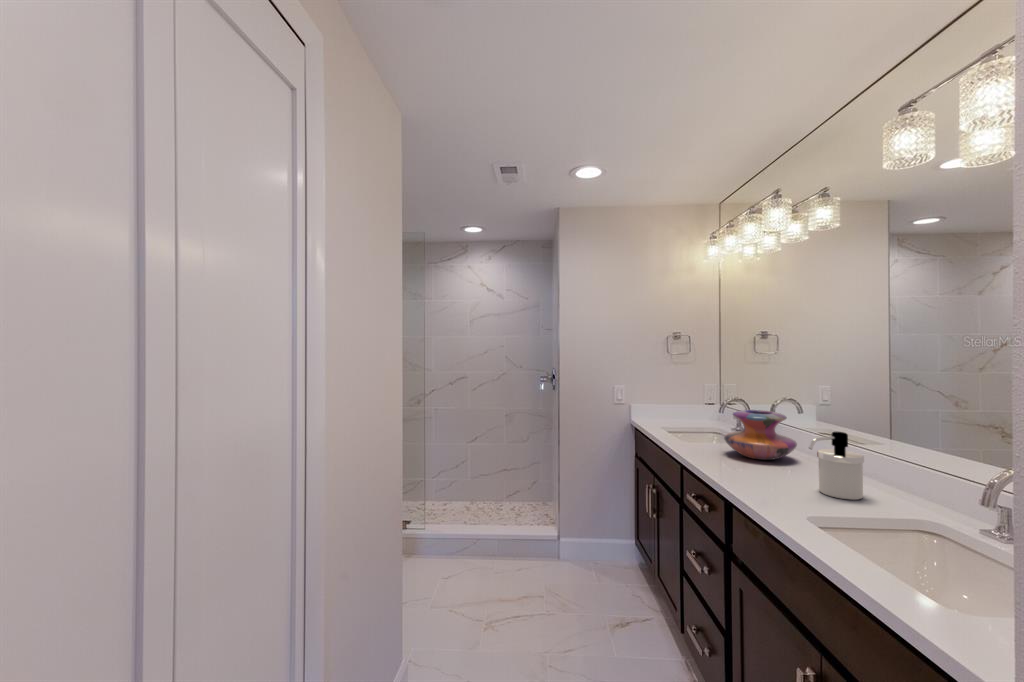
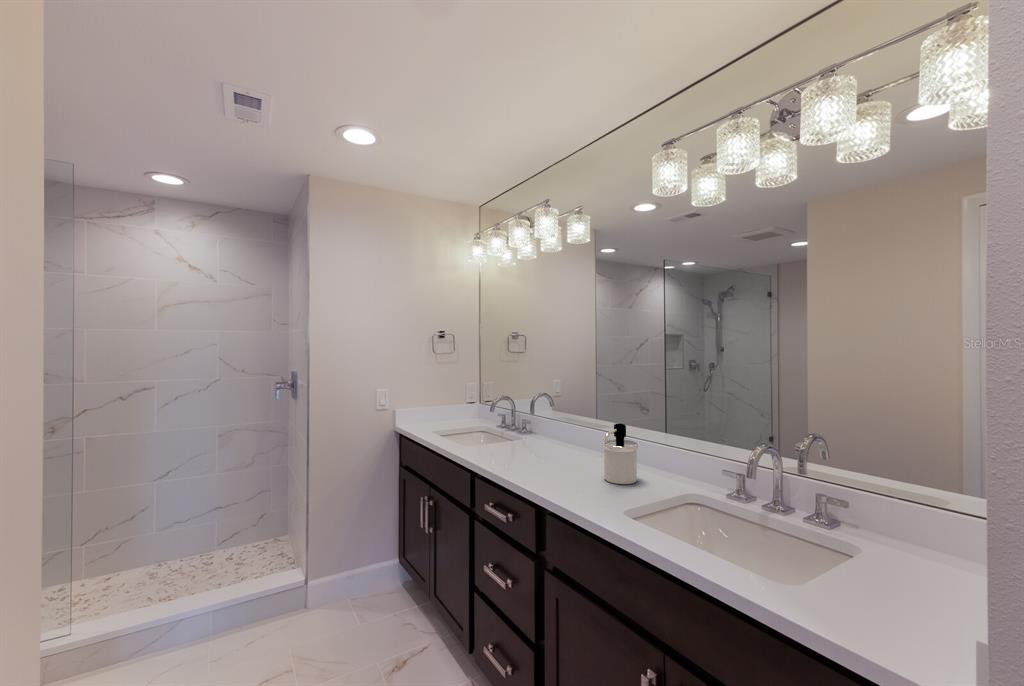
decorative vase: present [724,410,797,460] -> none [507,408,568,455]

